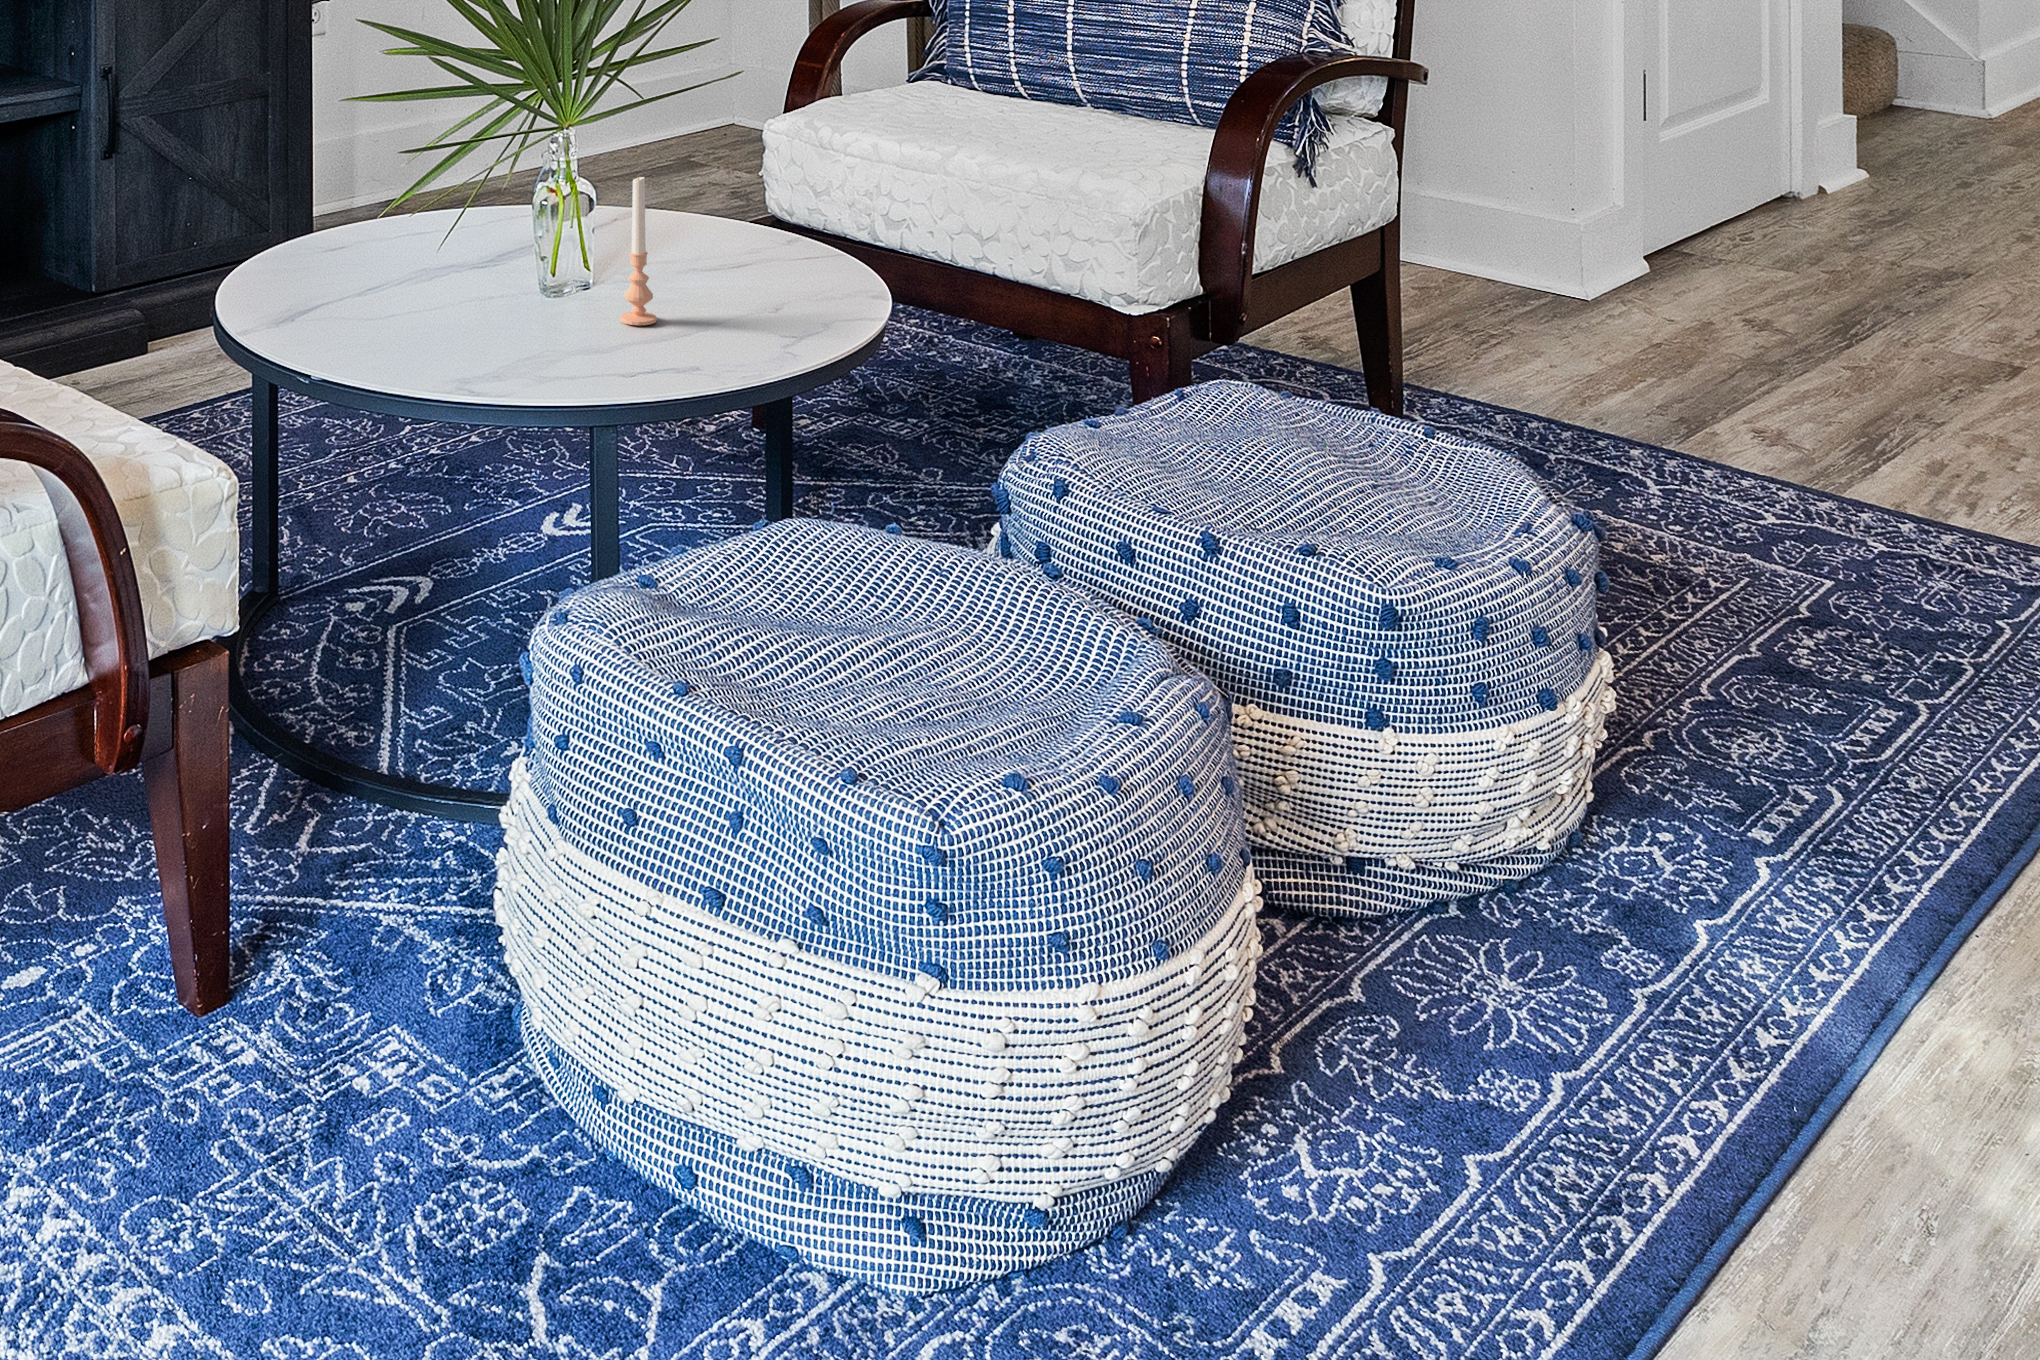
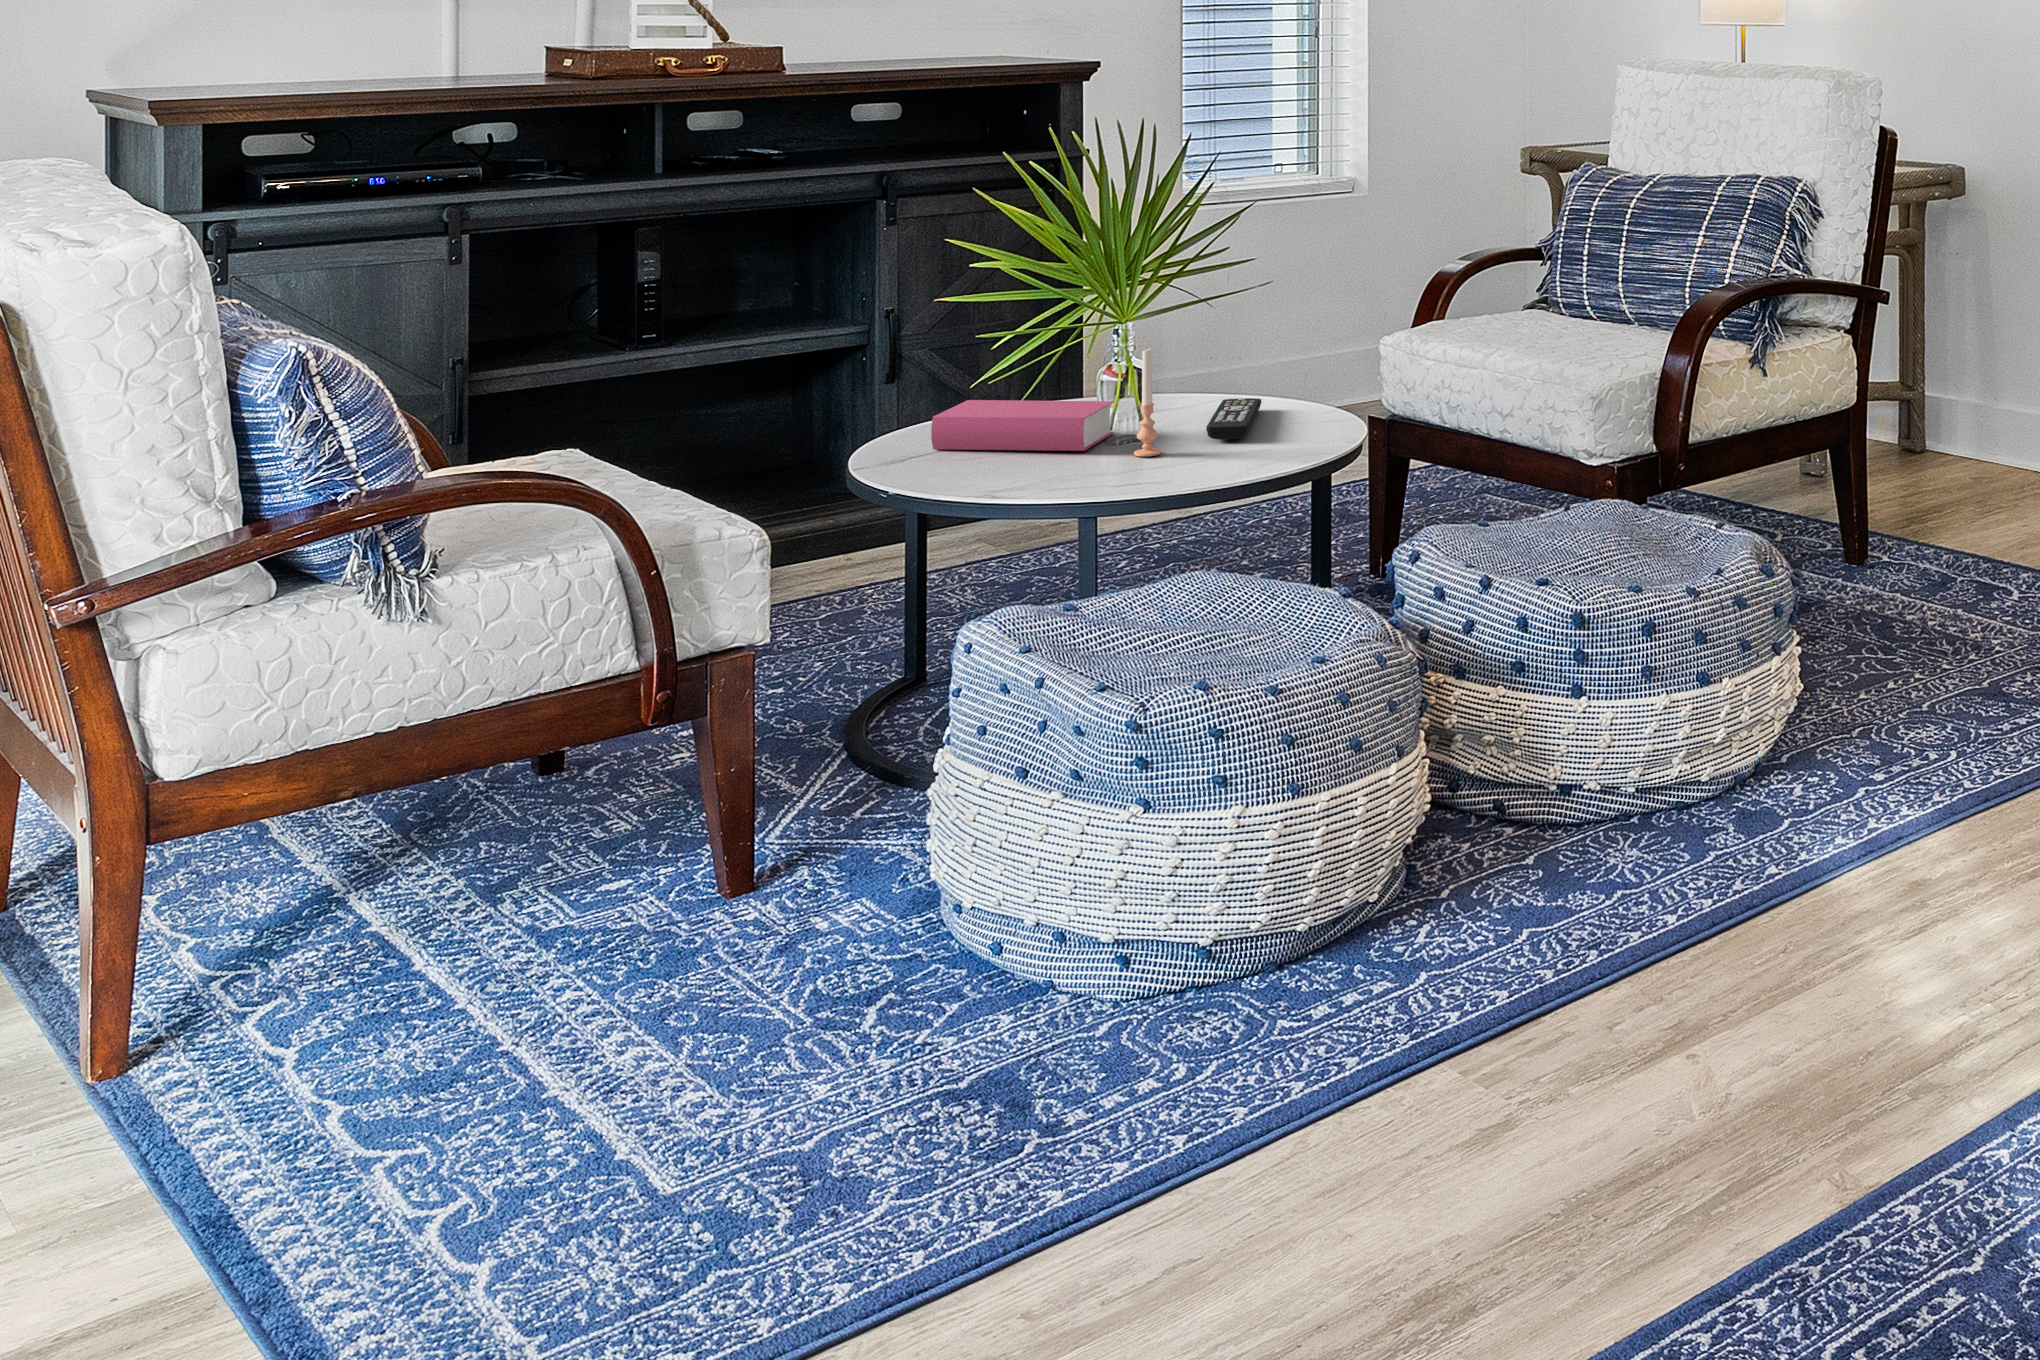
remote control: none [676,227,754,297] -> present [1206,398,1261,440]
book: none [345,233,565,314] -> present [931,400,1114,451]

